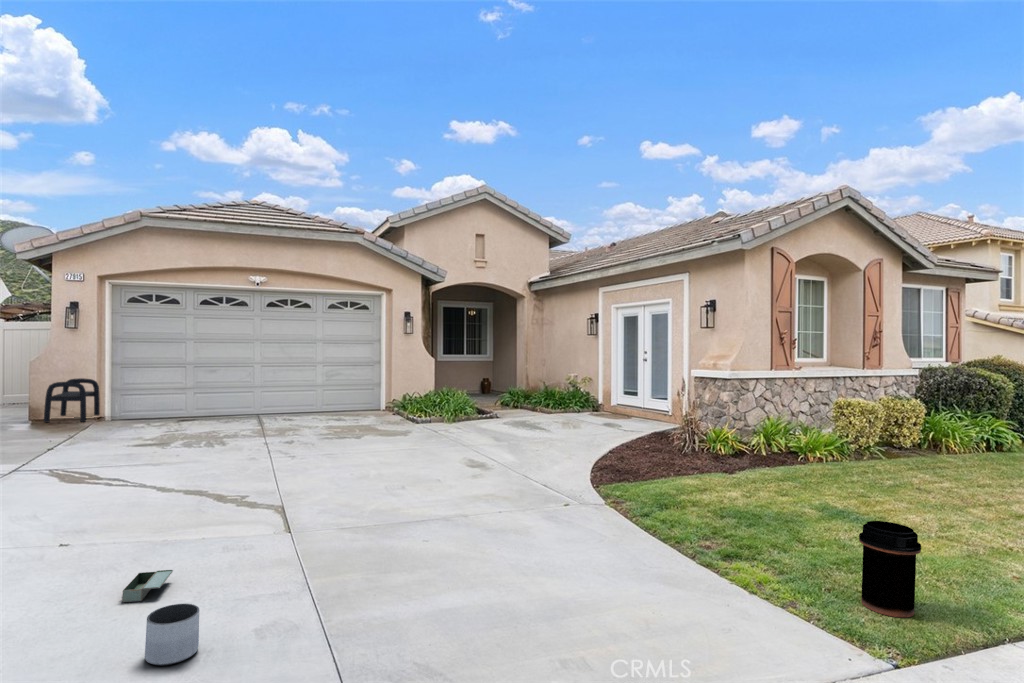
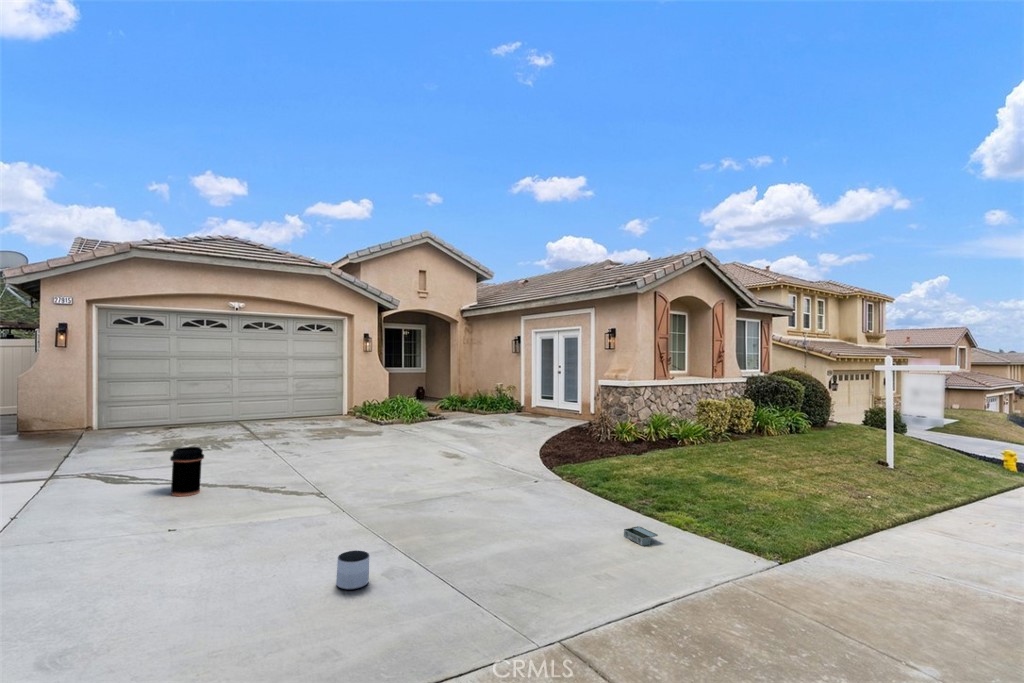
bench: present [44,378,100,422] -> none [40,393,88,434]
trash can: present [859,521,921,617] -> present [170,447,204,496]
toolbox: present [122,570,173,602] -> present [624,526,658,546]

